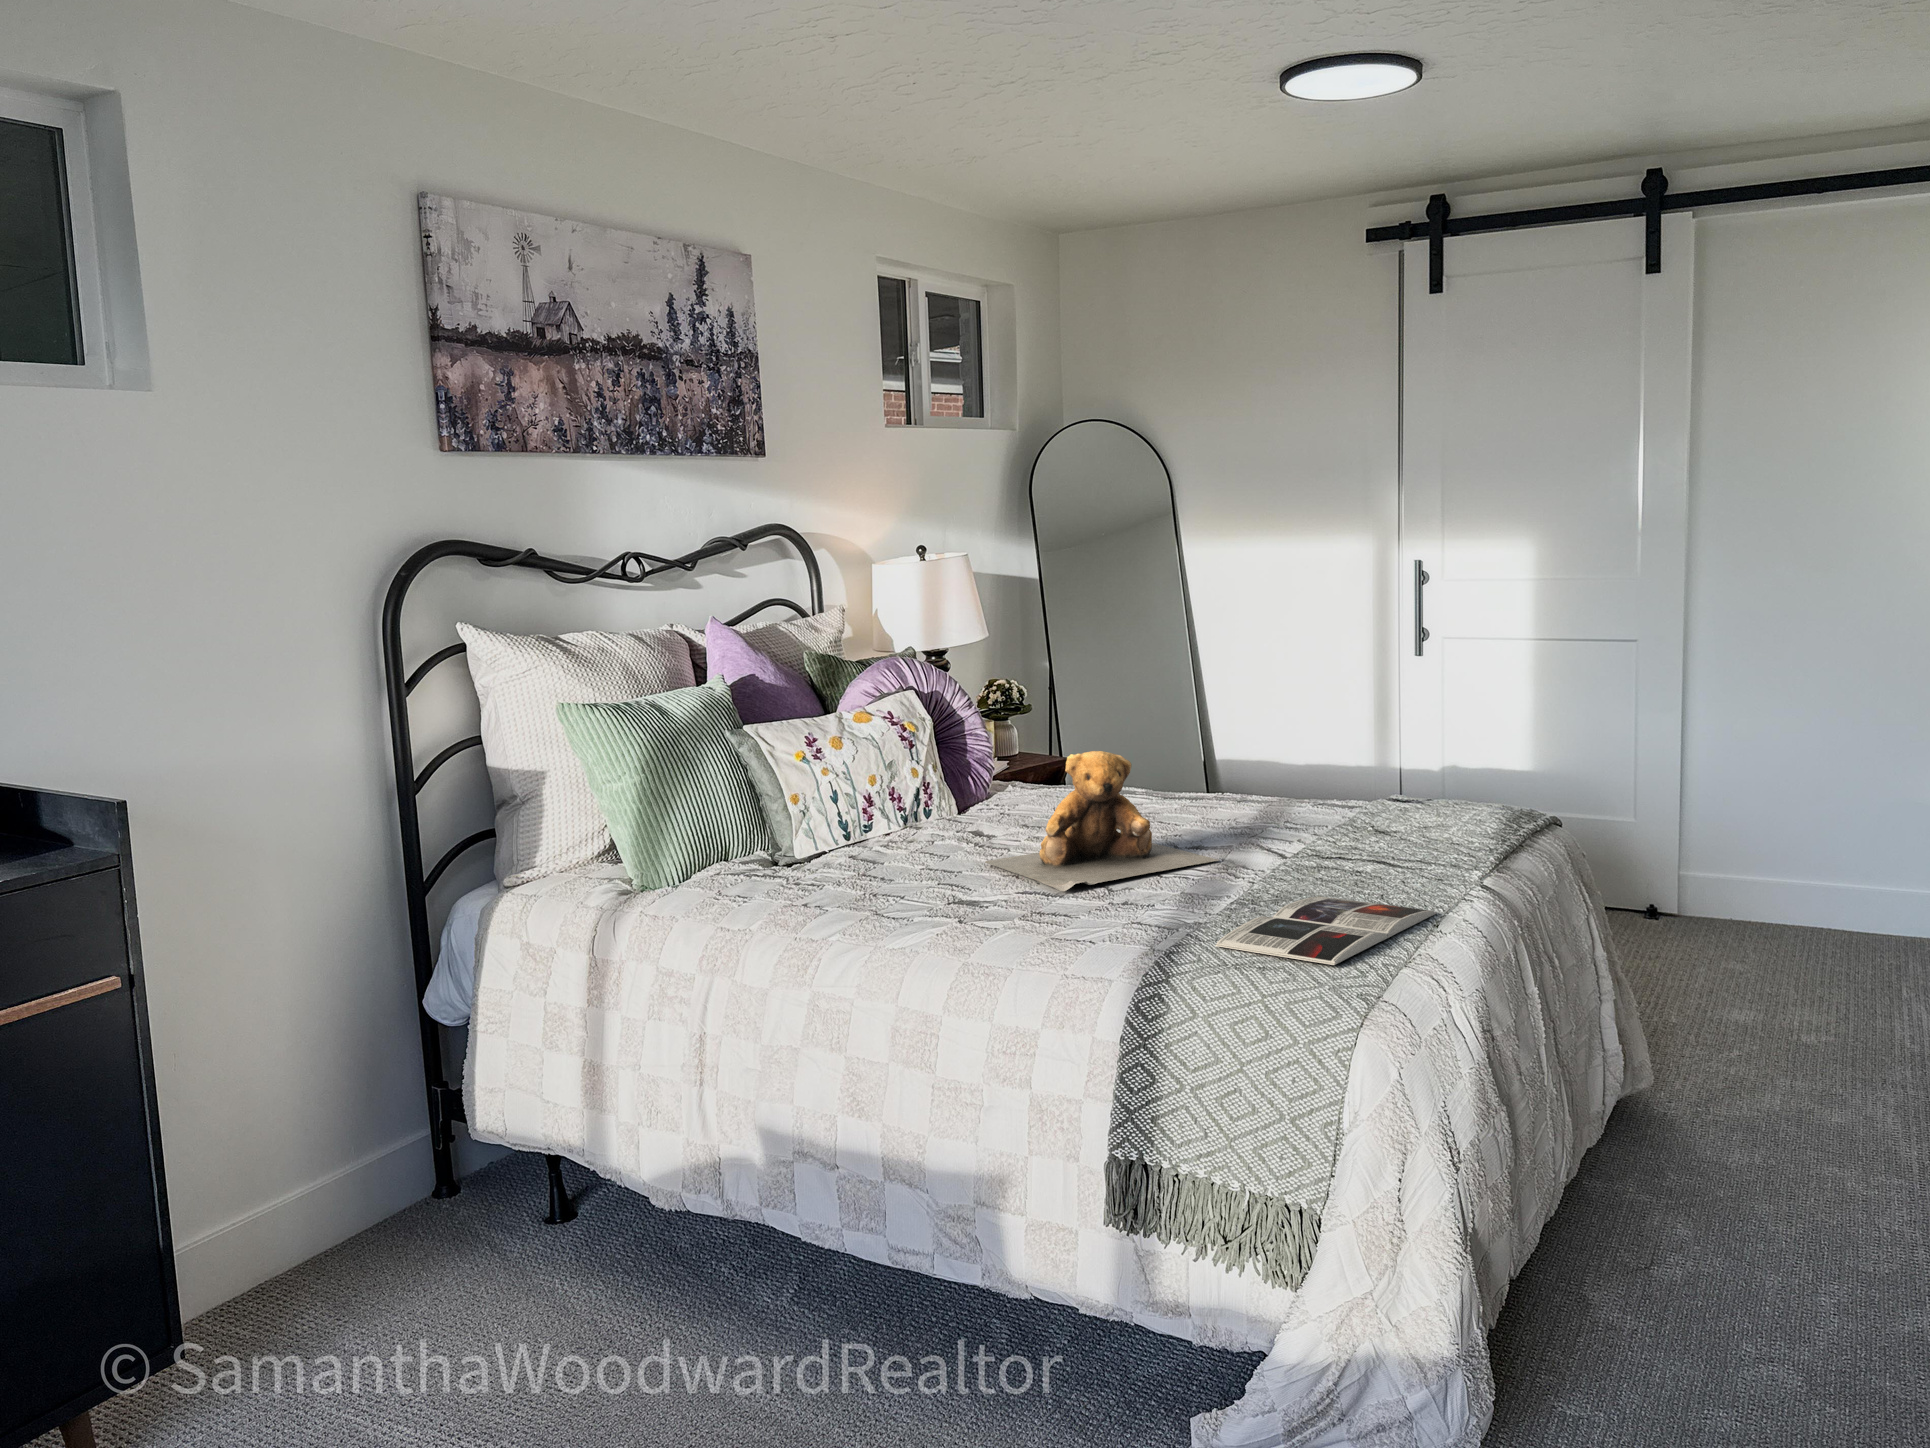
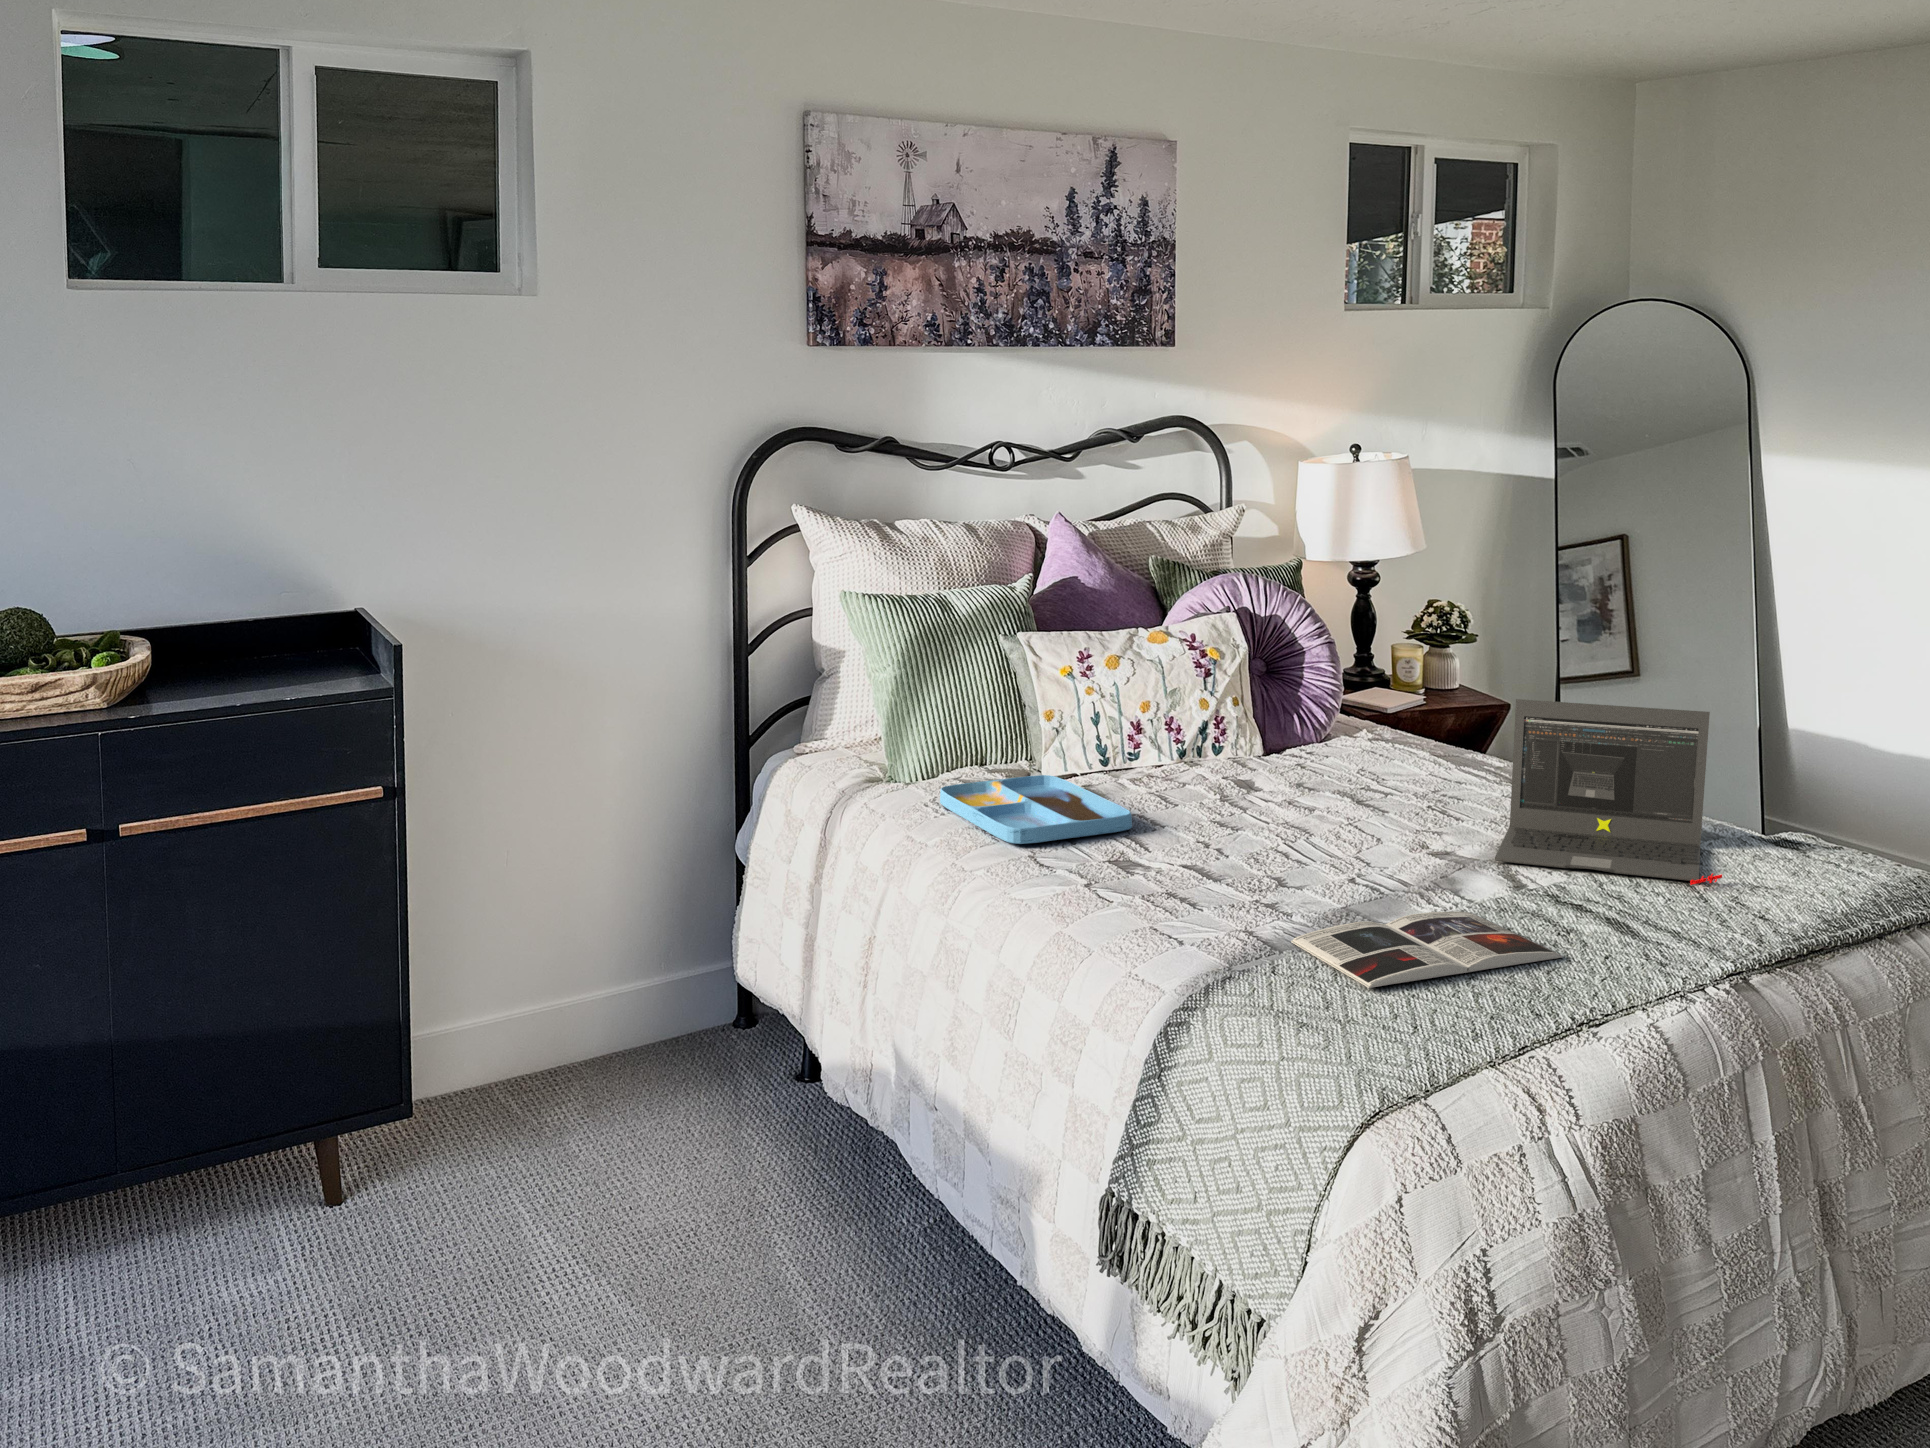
laptop: none [1247,706,1460,858] -> present [1495,699,1722,885]
teddy bear: present [985,751,1218,891] -> none [1203,713,1430,854]
tray: none [717,858,940,919] -> present [940,775,1132,844]

